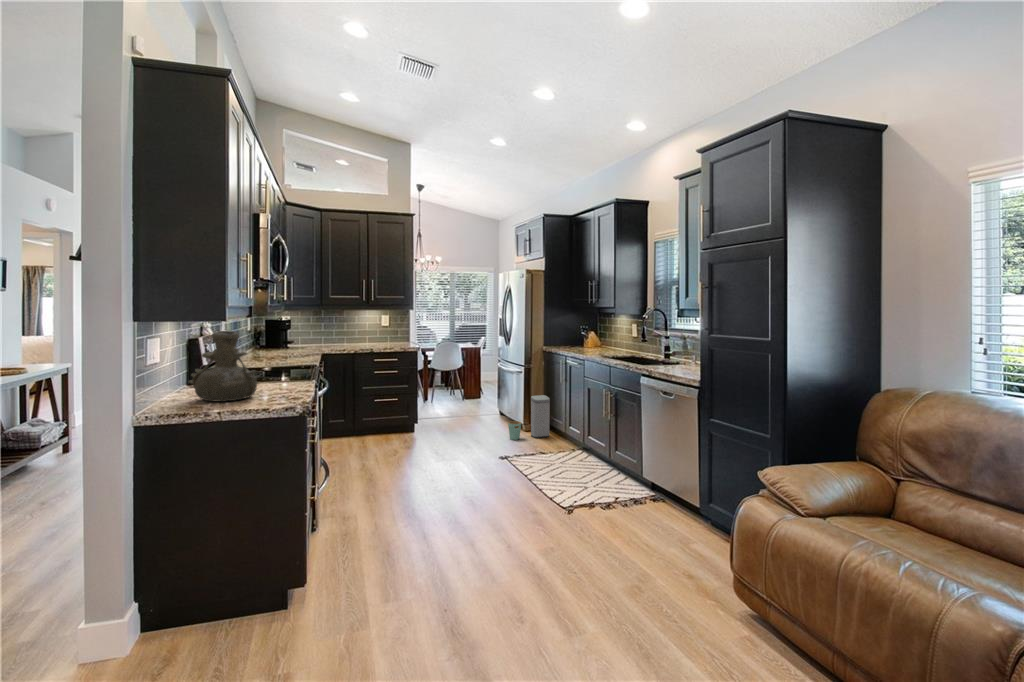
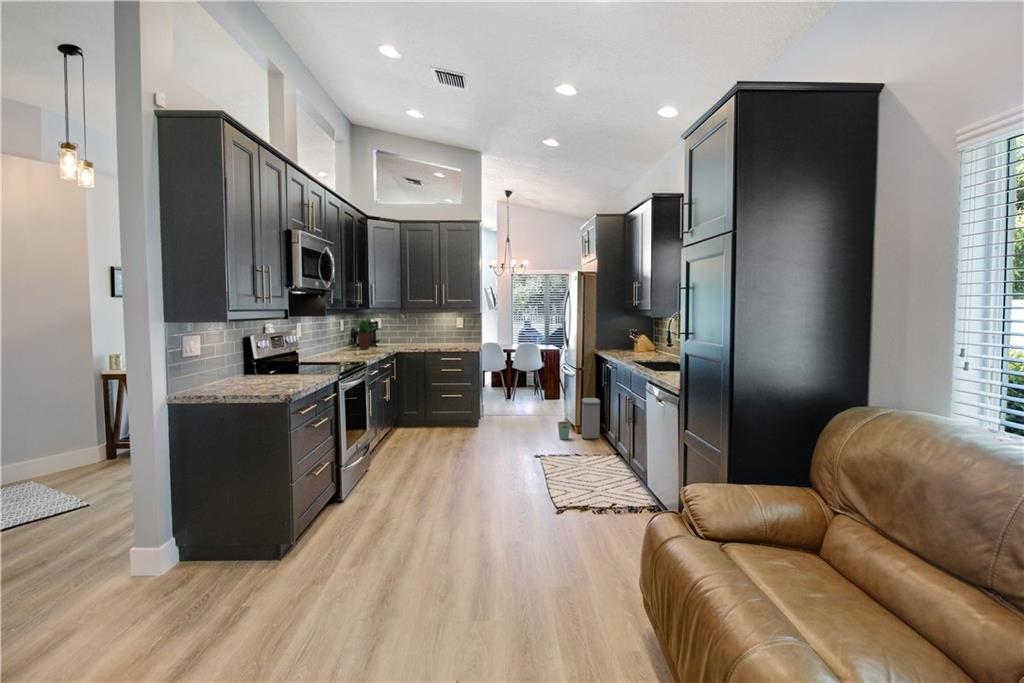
potted plant: none [266,308,303,352] -> present [354,315,374,349]
vase: present [189,331,259,401] -> none [219,333,269,388]

